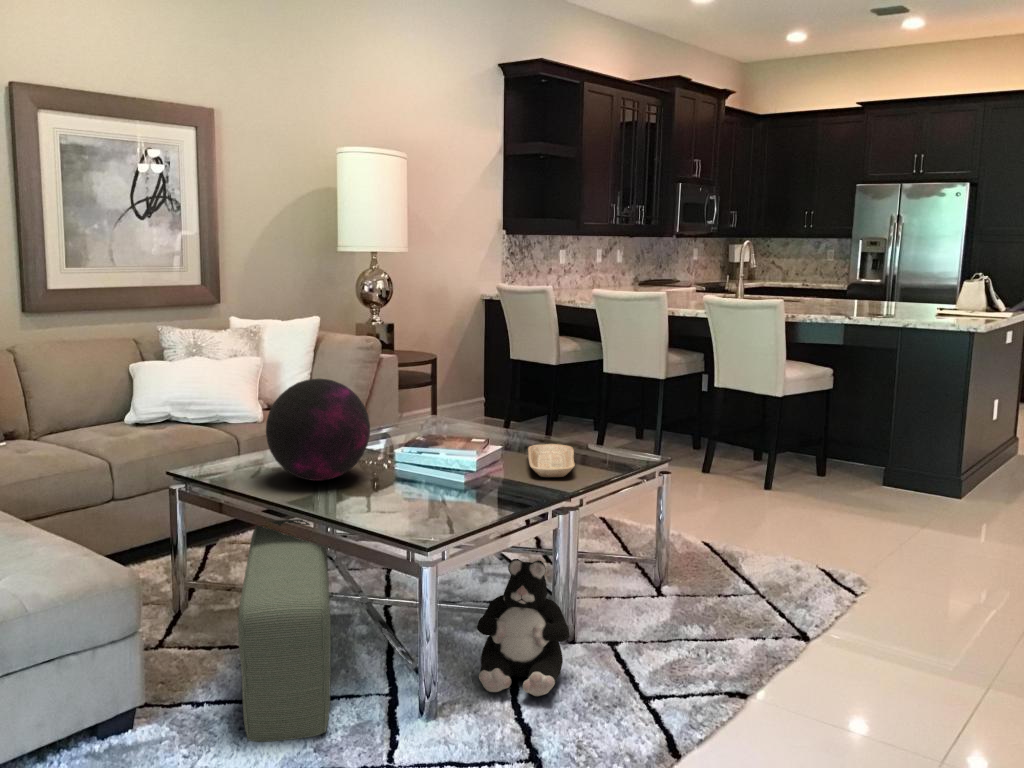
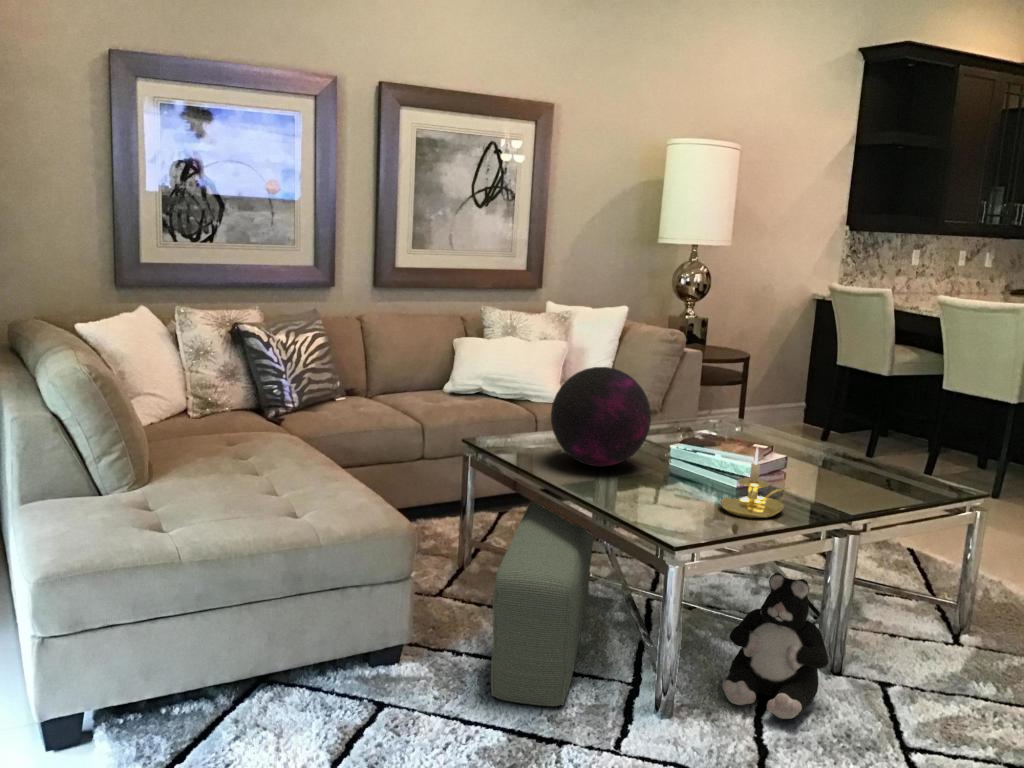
candle holder: none [452,441,514,510] -> present [721,448,789,518]
tray: present [528,444,575,477] -> none [815,459,870,497]

